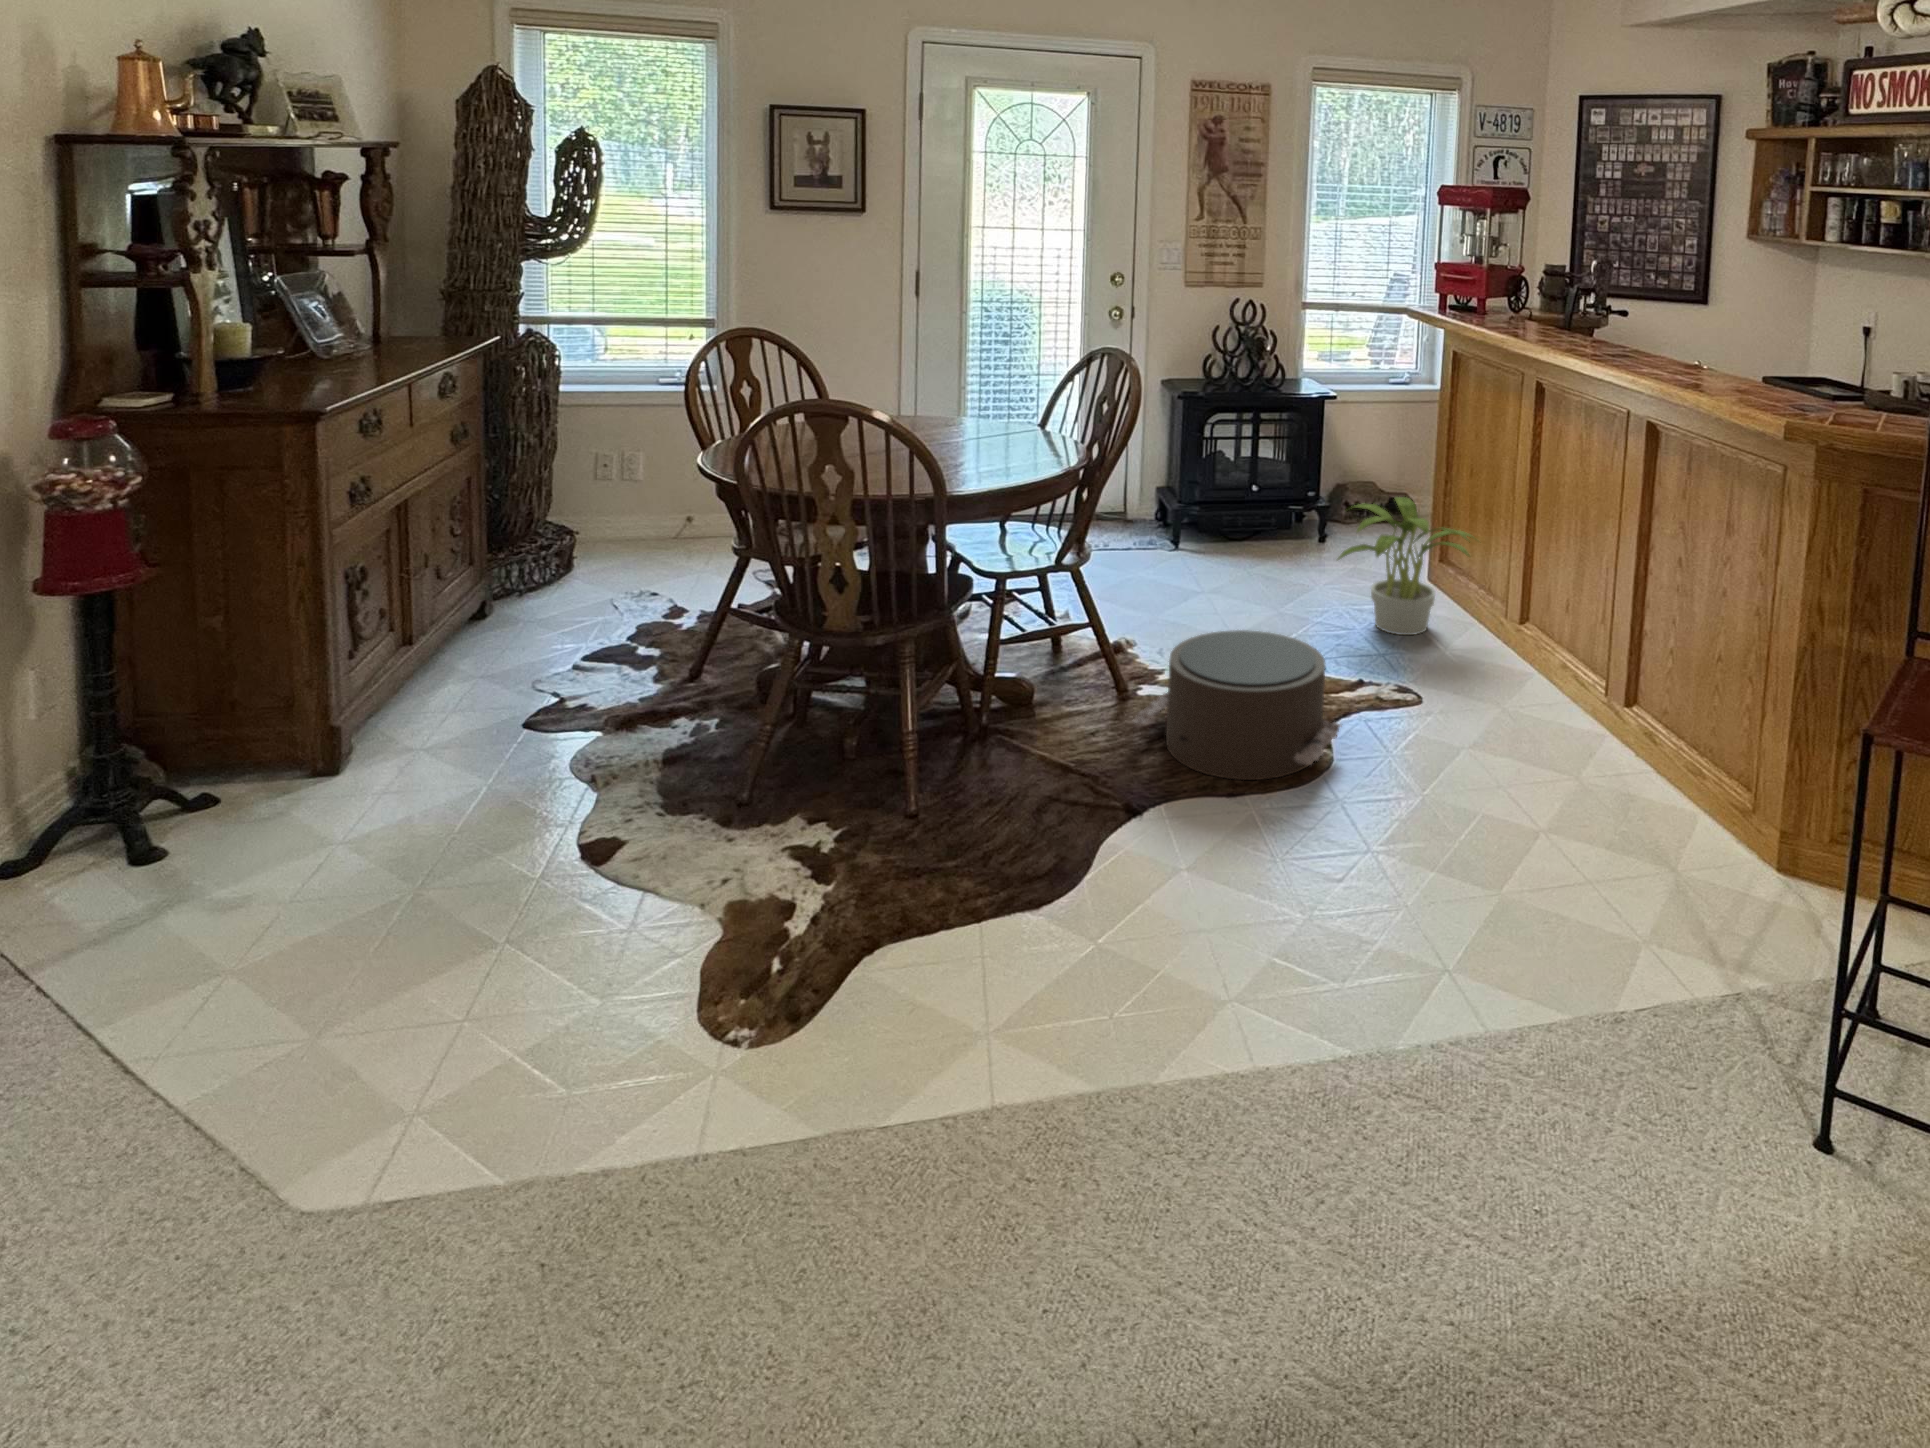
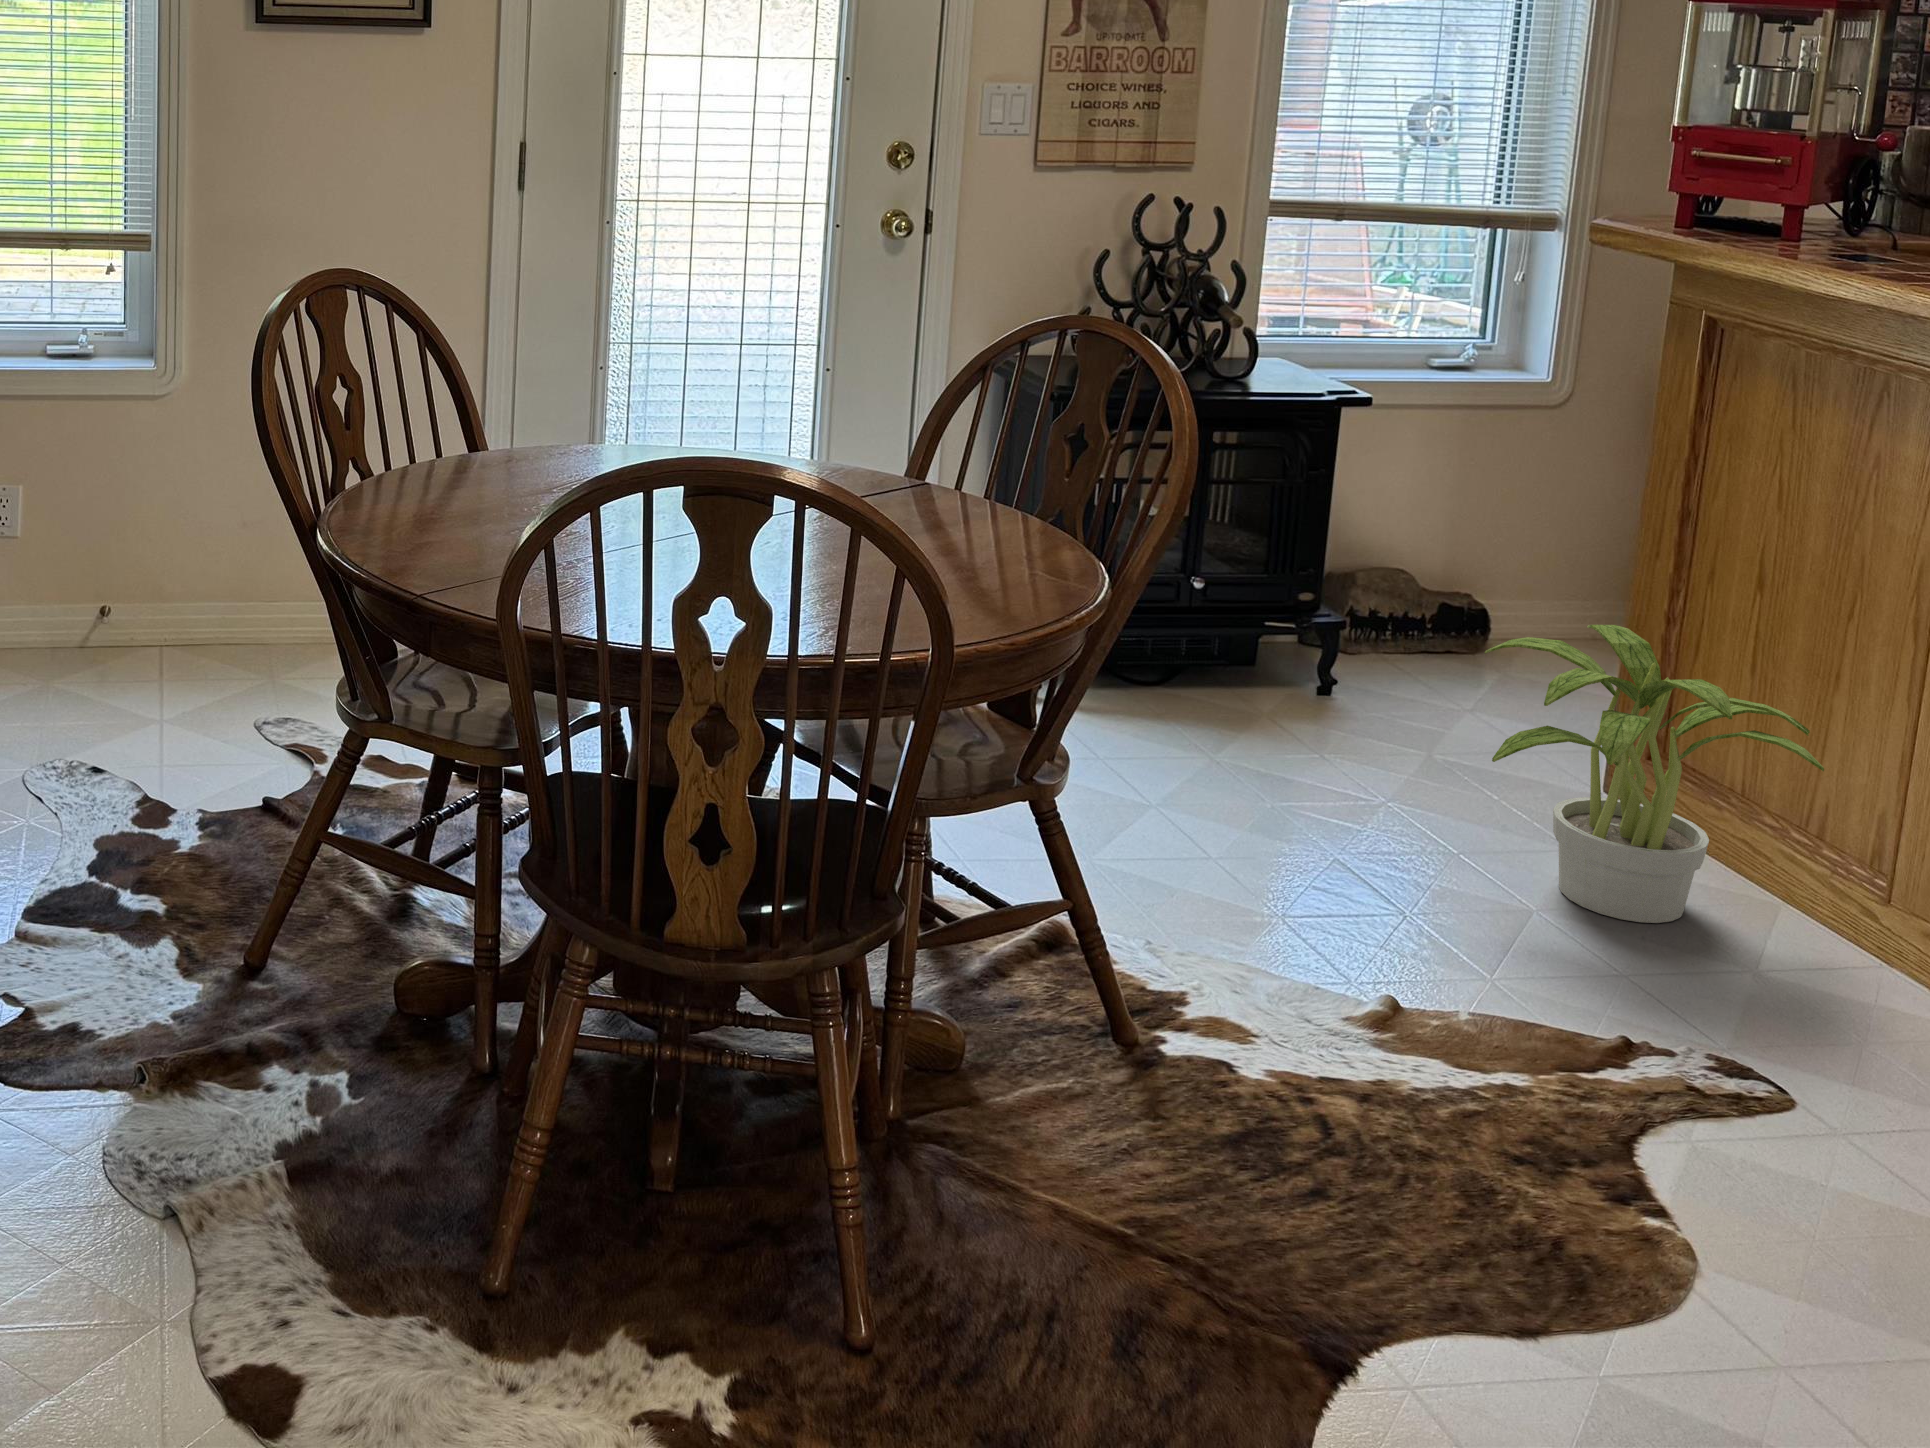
pouf: present [1134,630,1342,780] -> none [1225,934,1711,1292]

